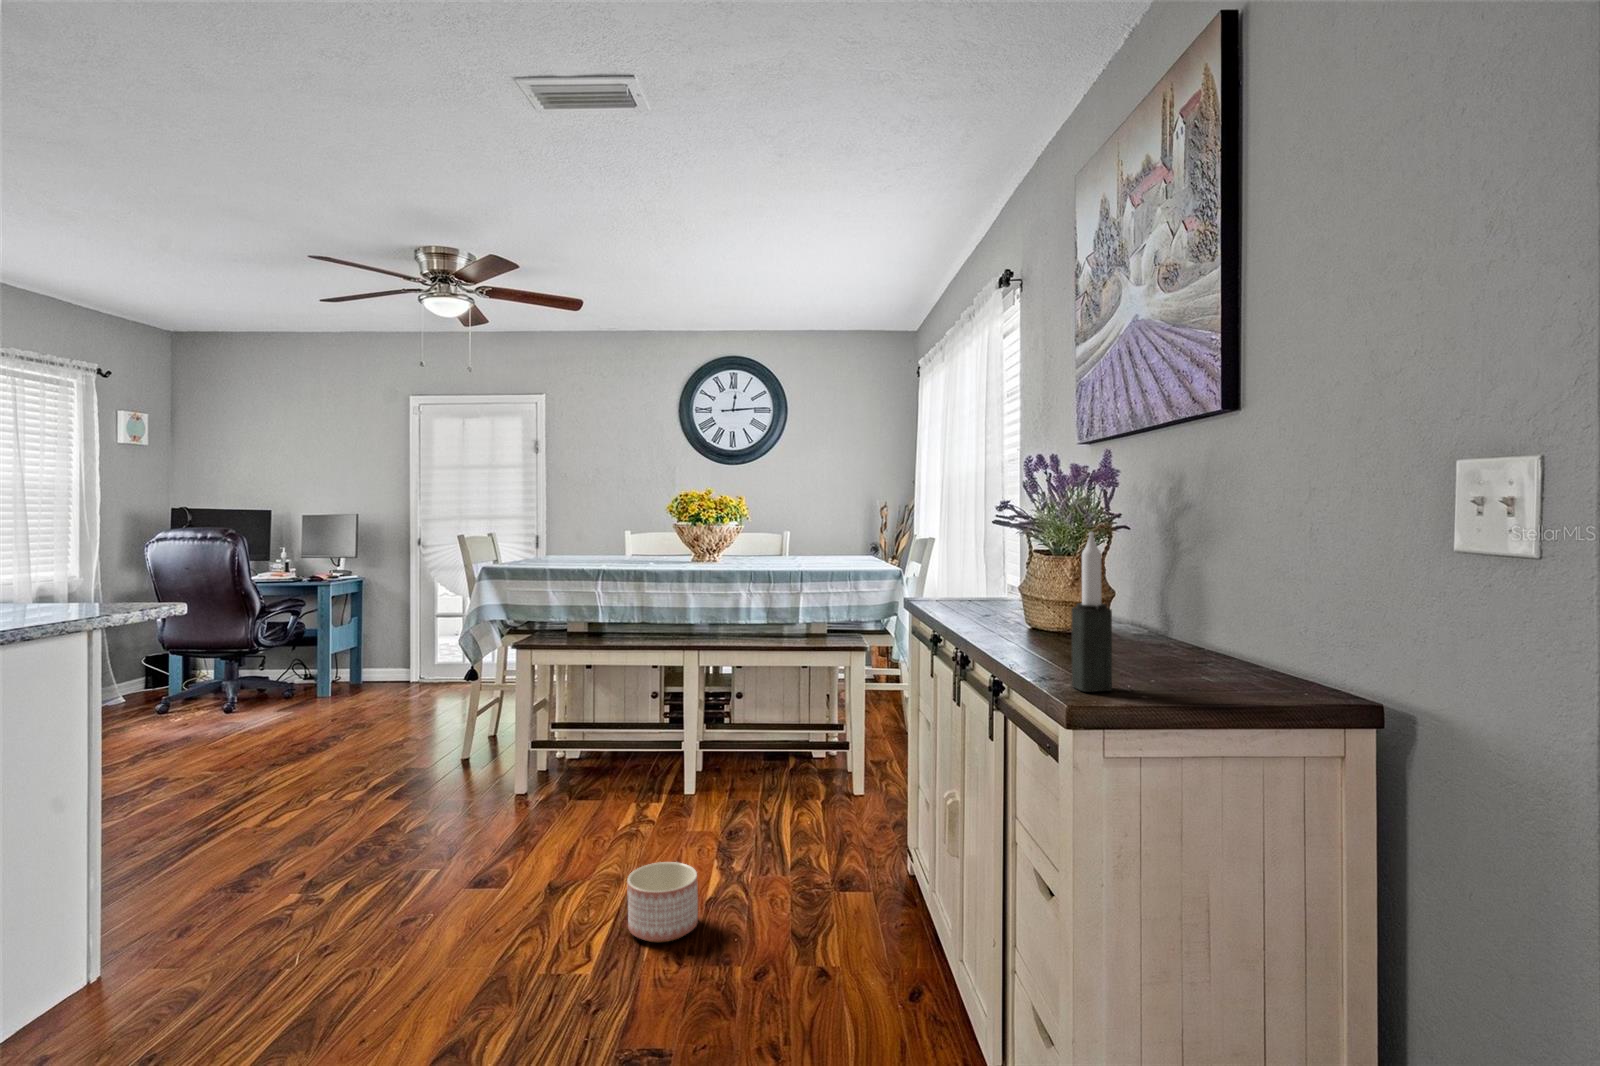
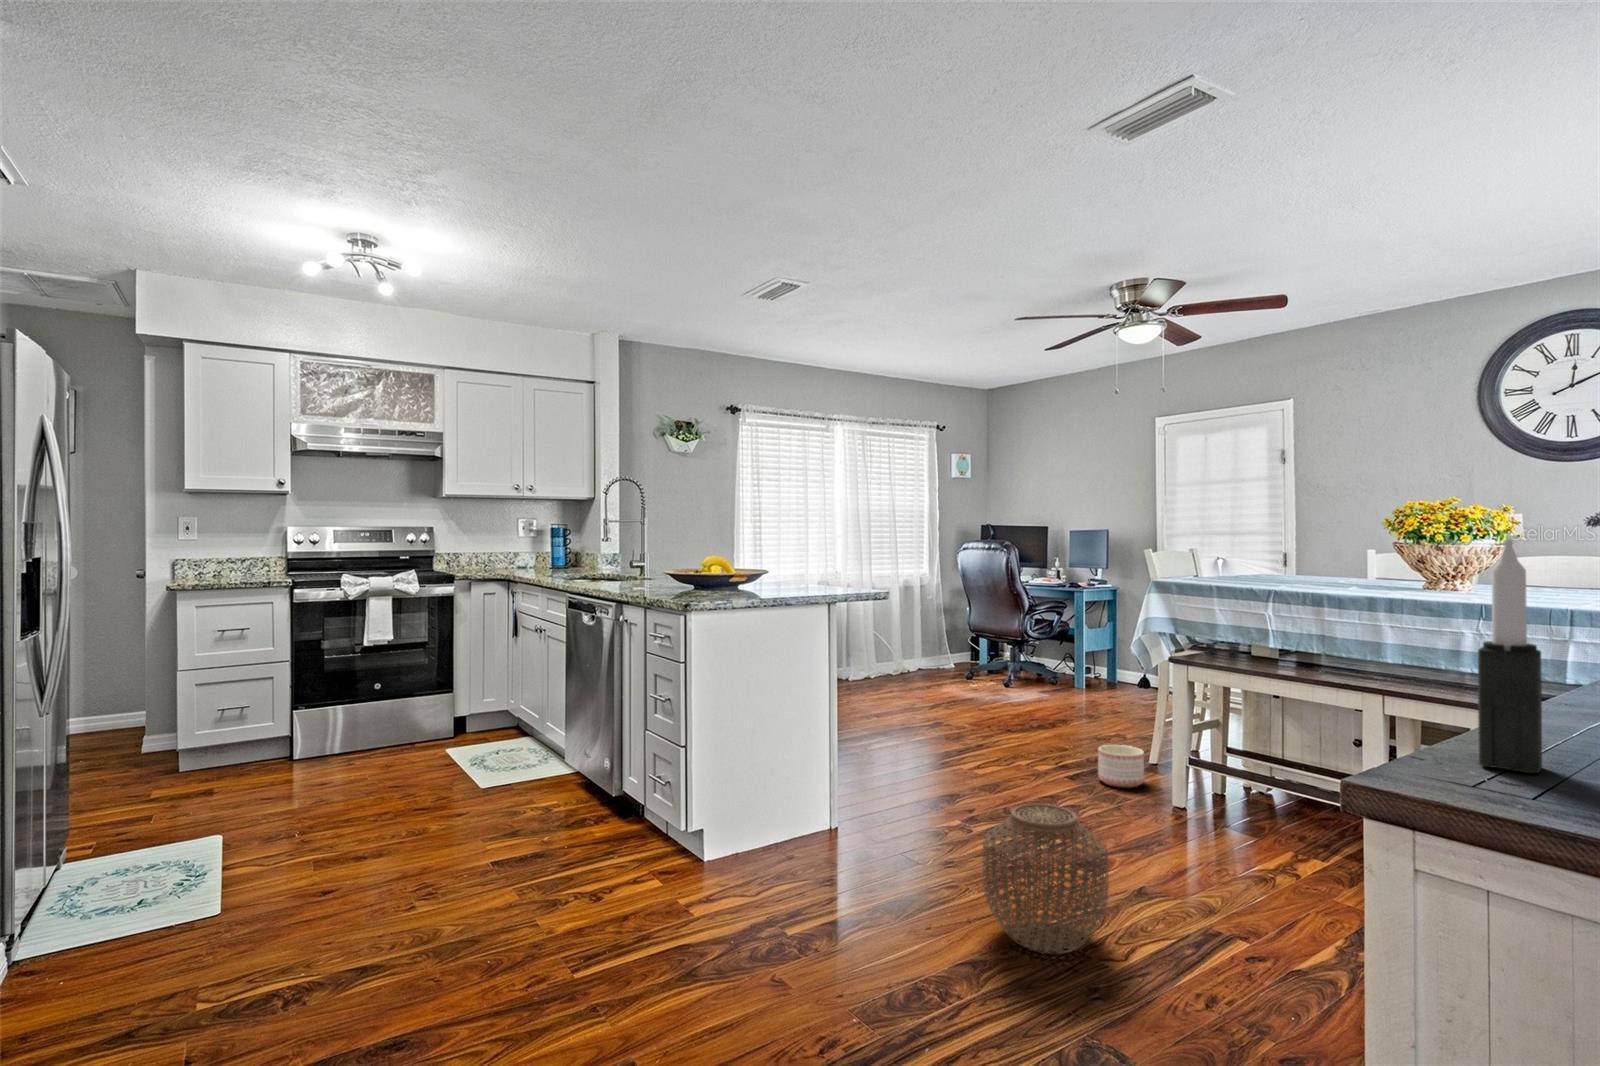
woven basket: none [425,827,569,997] -> present [982,804,1108,954]
planter: present [627,862,698,943] -> present [1098,745,1144,788]

